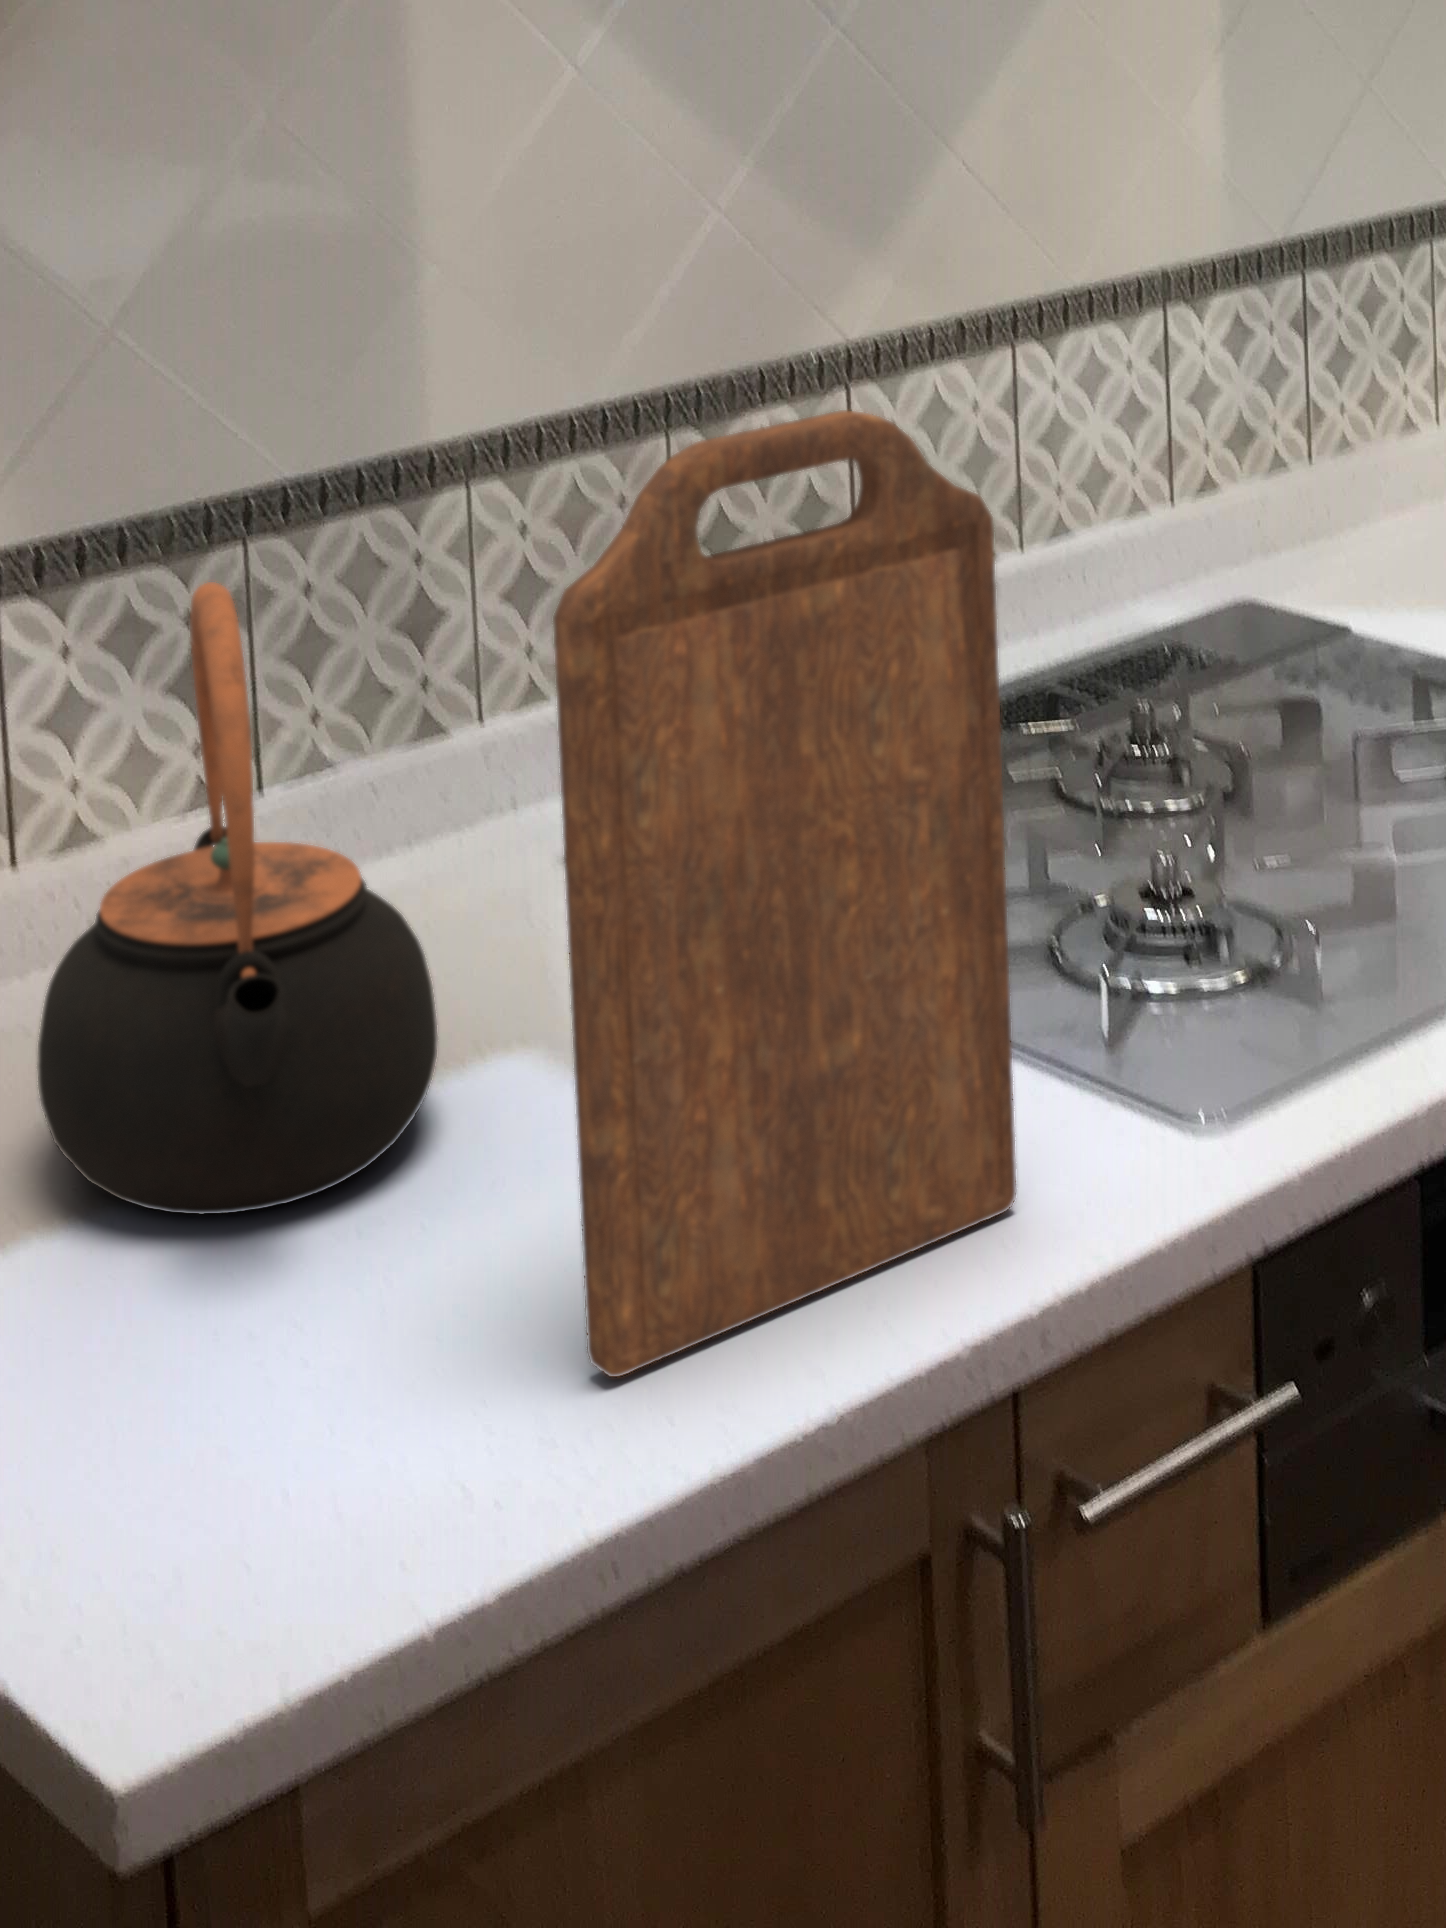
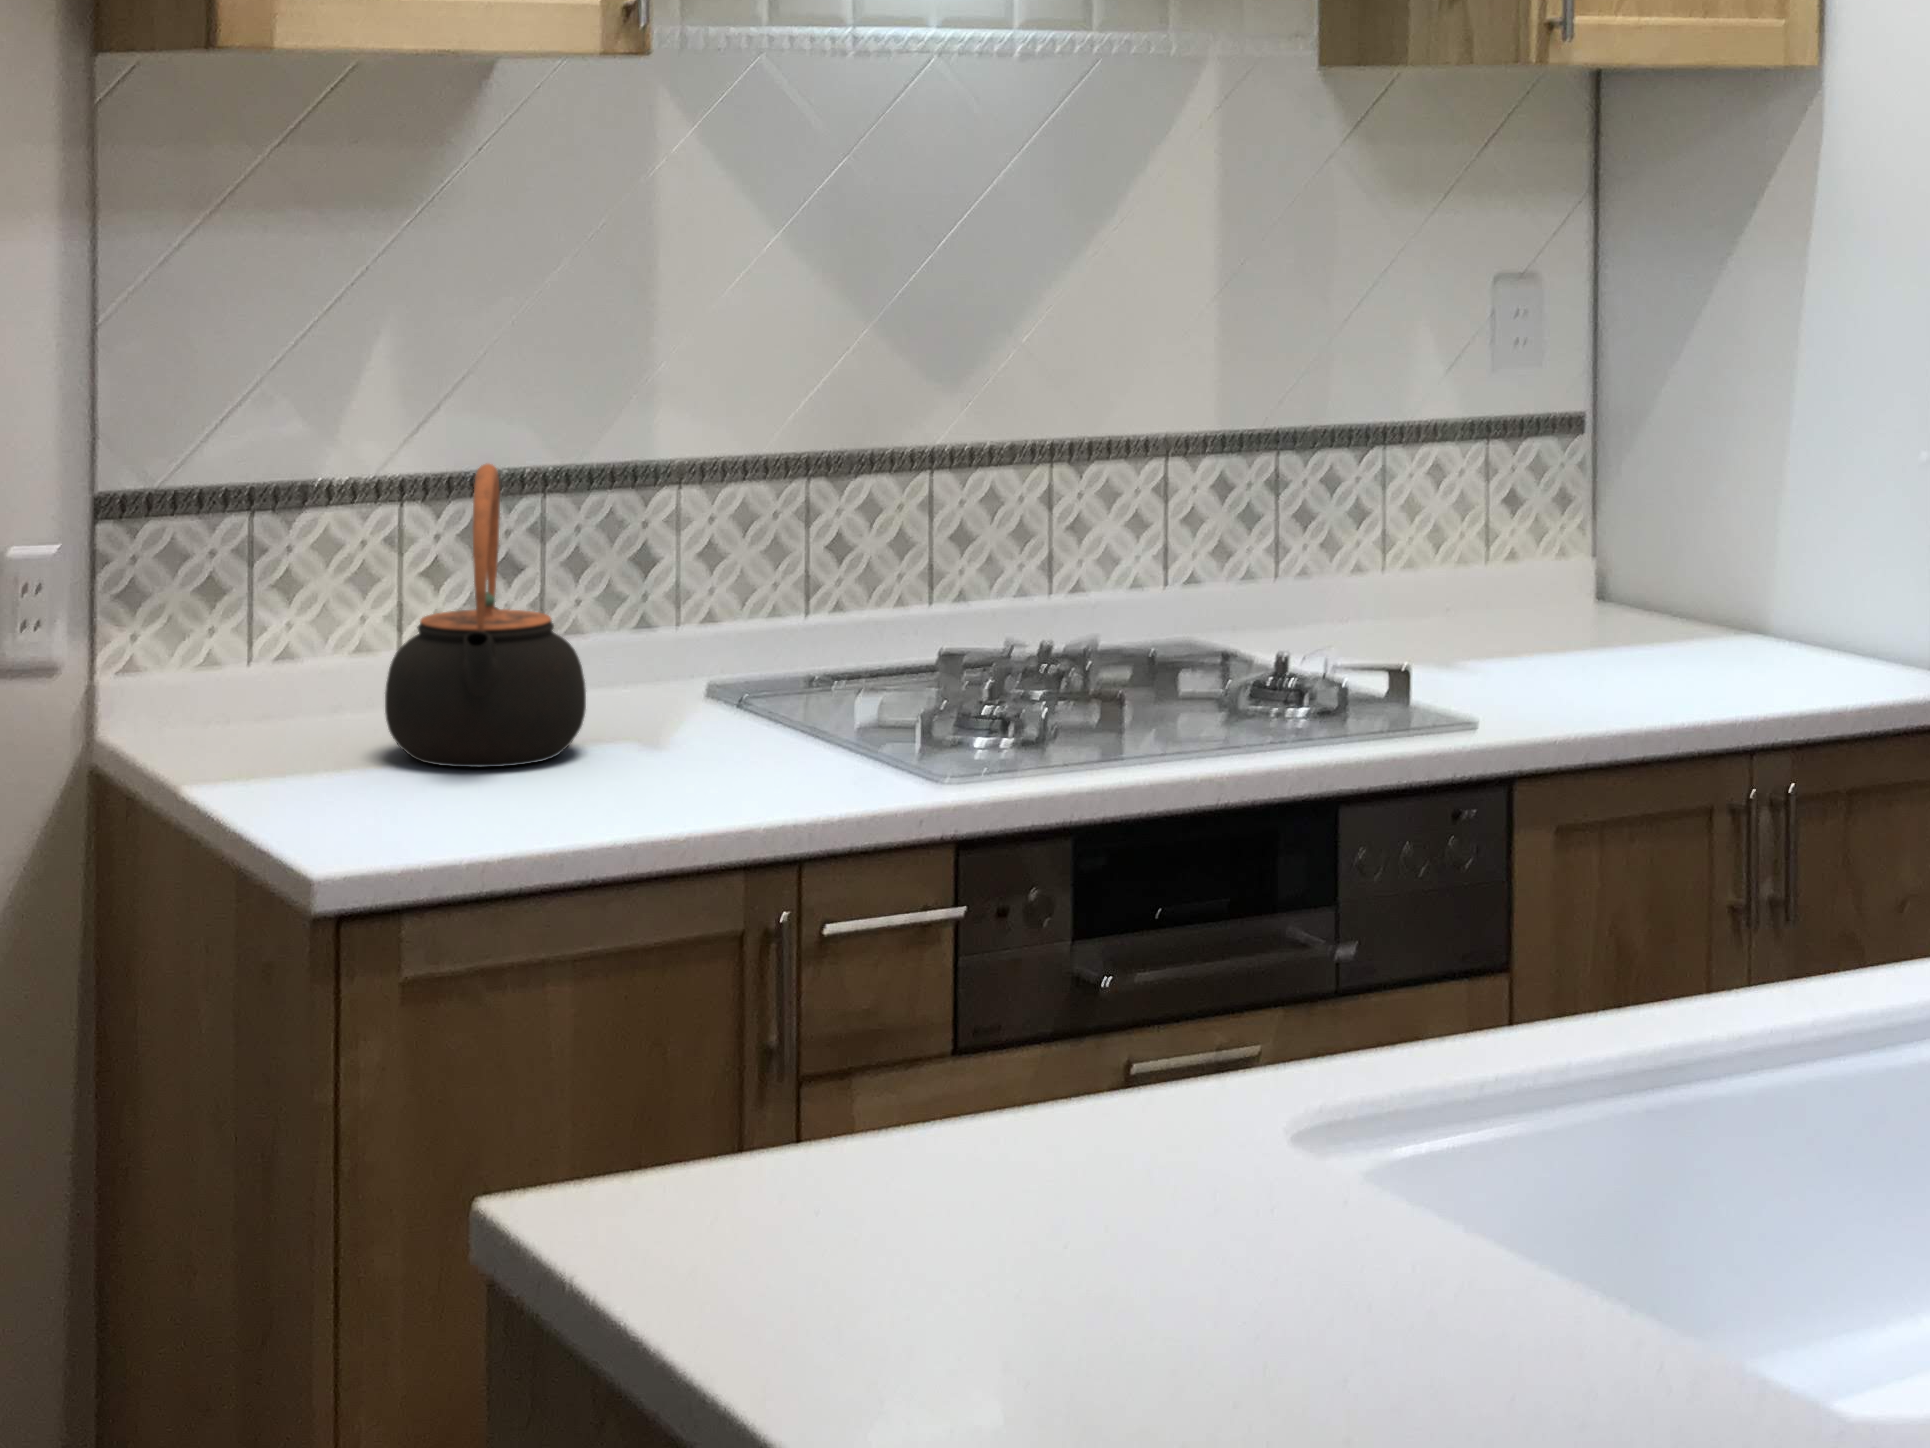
cutting board: present [553,410,1016,1377] -> none [603,364,844,811]

